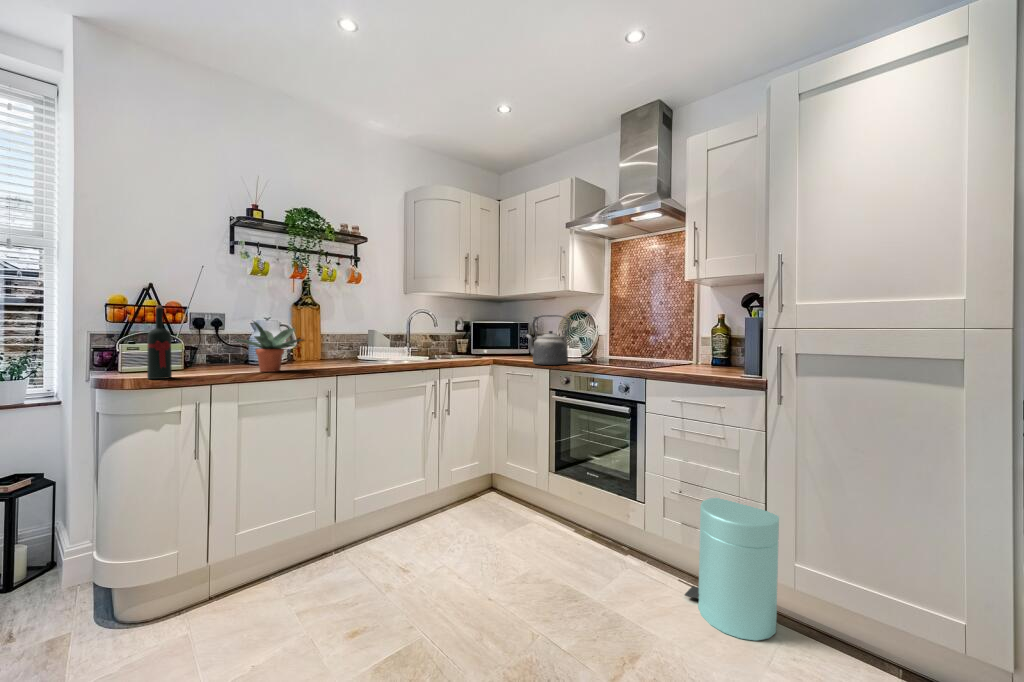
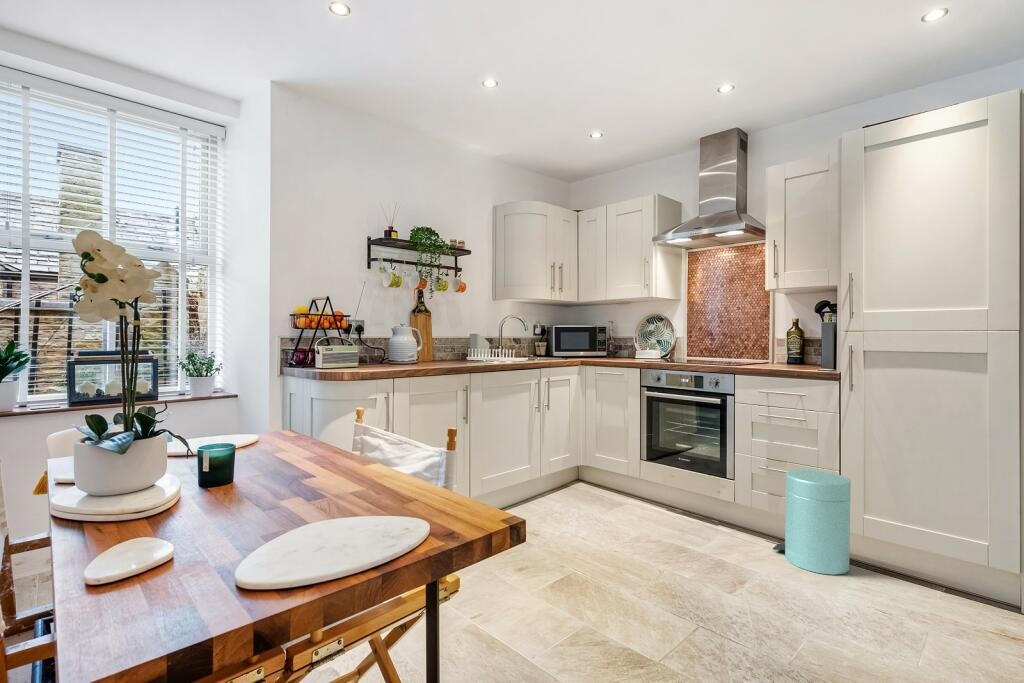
wine bottle: present [147,305,172,379] -> none [349,315,366,372]
kettle: present [527,315,570,365] -> none [618,320,659,364]
potted plant: present [235,321,302,372] -> none [396,326,448,368]

